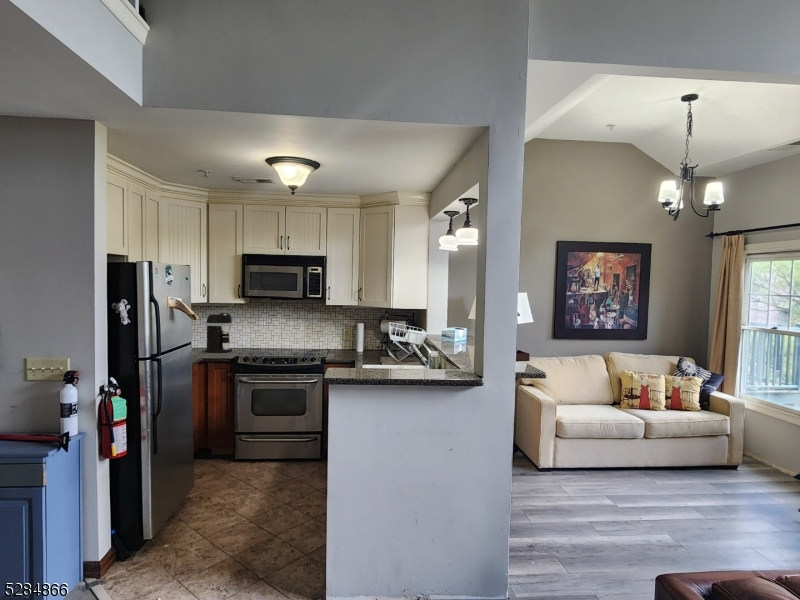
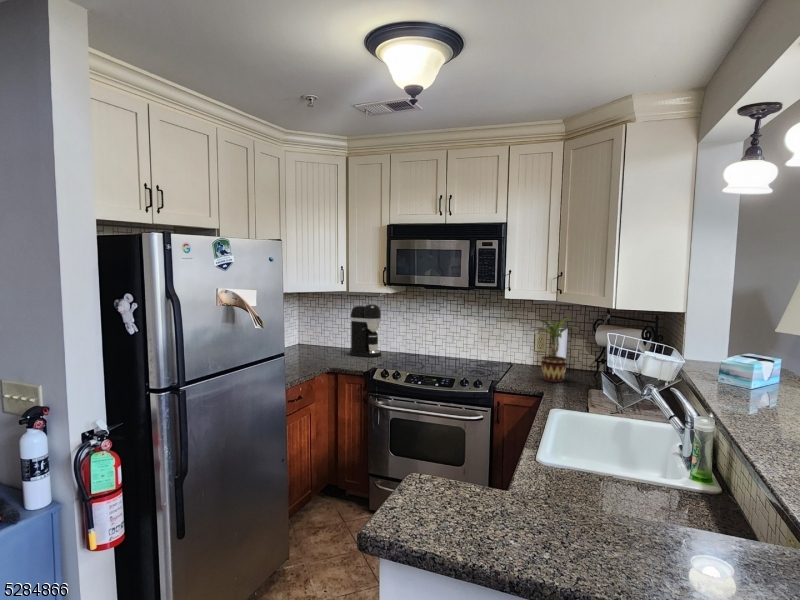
potted plant: none [345,315,373,356] -> present [535,317,578,382]

